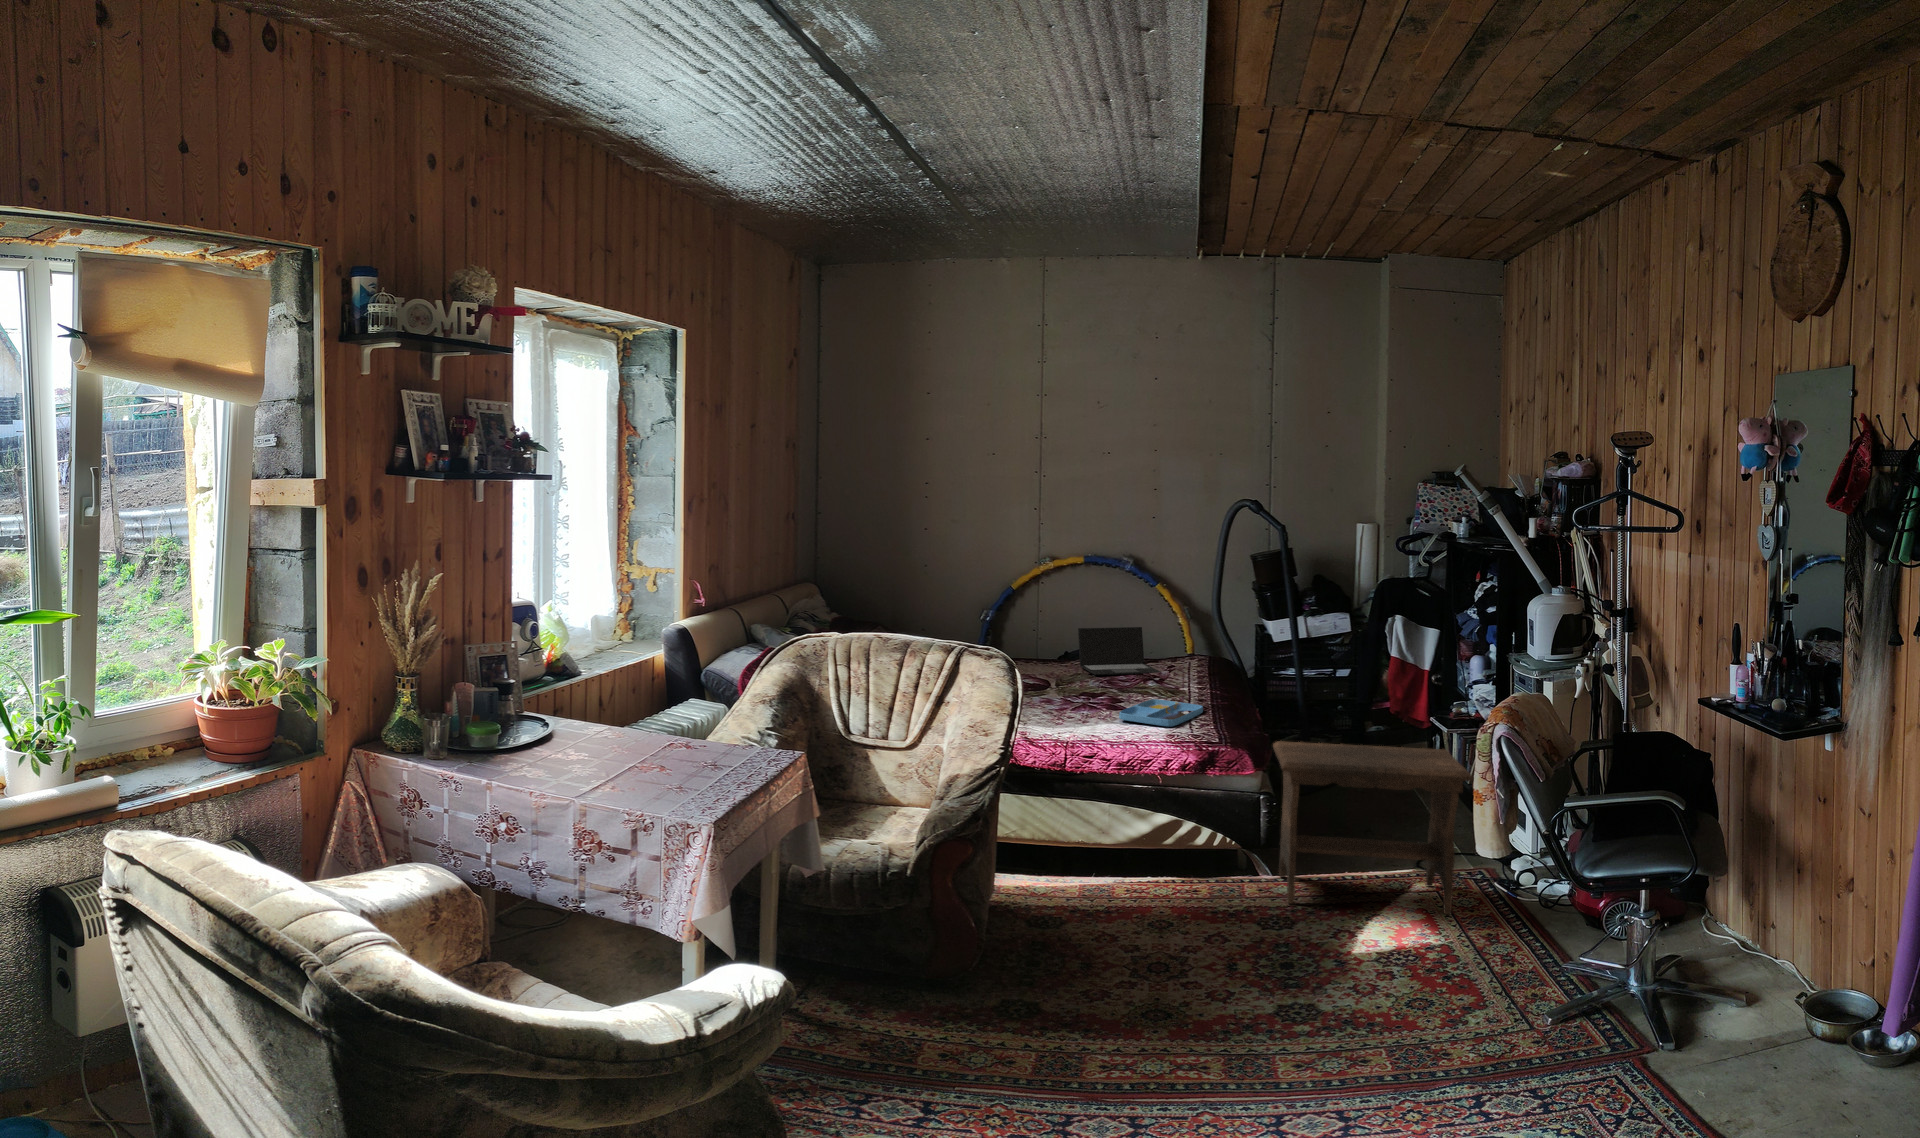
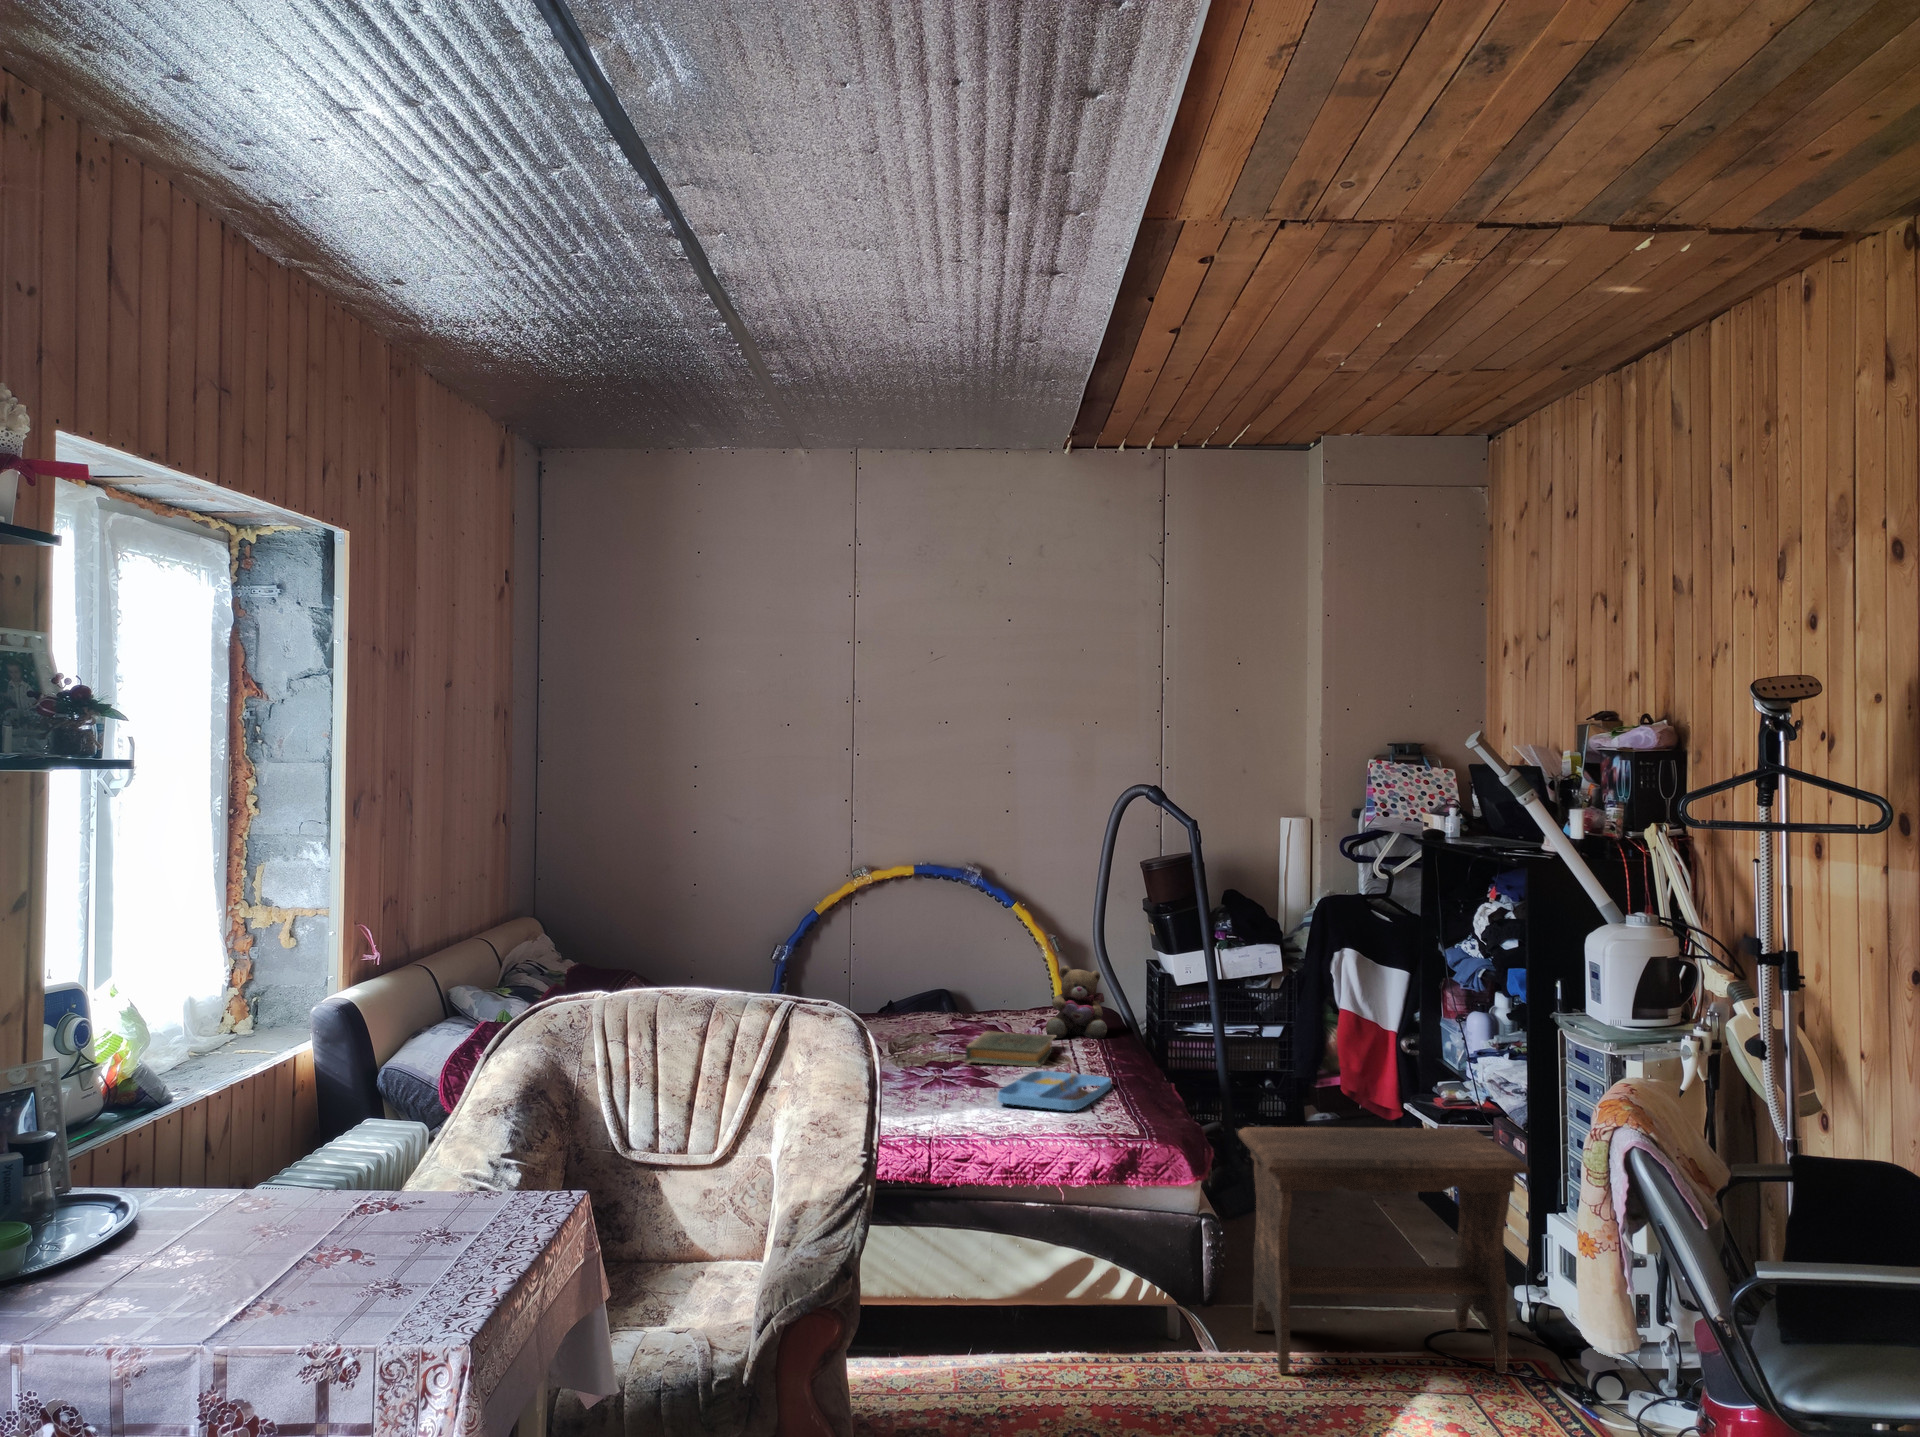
laptop: present [1078,627,1160,675] -> none [911,967,1032,1038]
teddy bear: none [1169,628,1213,679] -> present [1046,965,1107,1039]
hardback book: none [1107,672,1175,697] -> present [966,1031,1055,1066]

